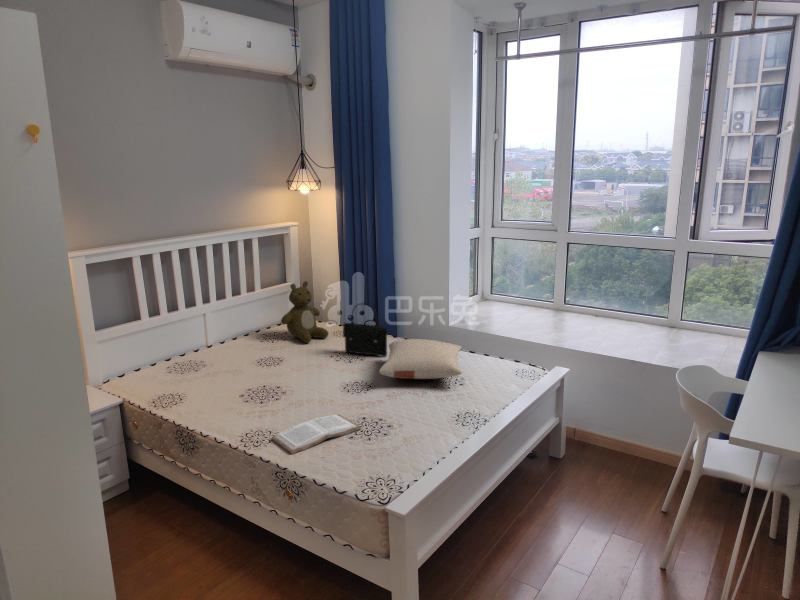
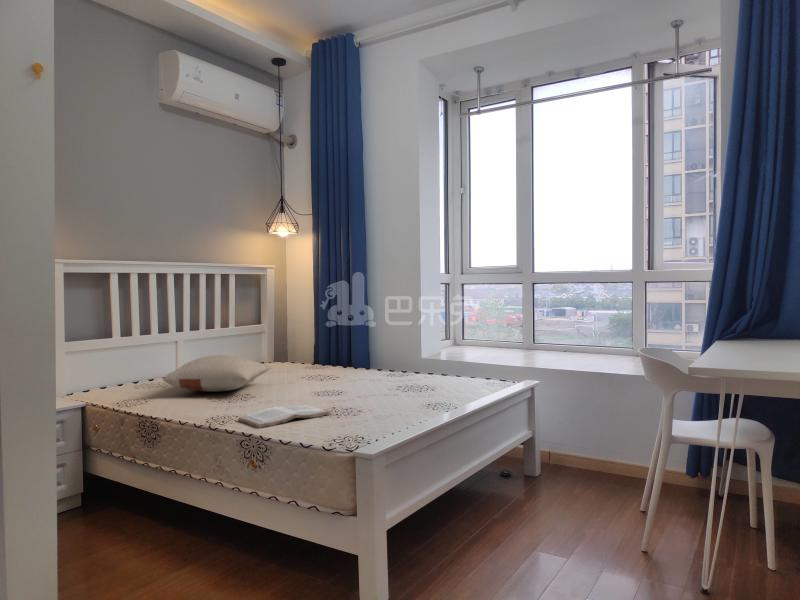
teddy bear: present [281,281,328,343] -> none [254,313,301,371]
handbag: present [343,305,387,357] -> none [315,325,359,378]
pillow: present [379,339,462,379] -> present [163,355,271,392]

